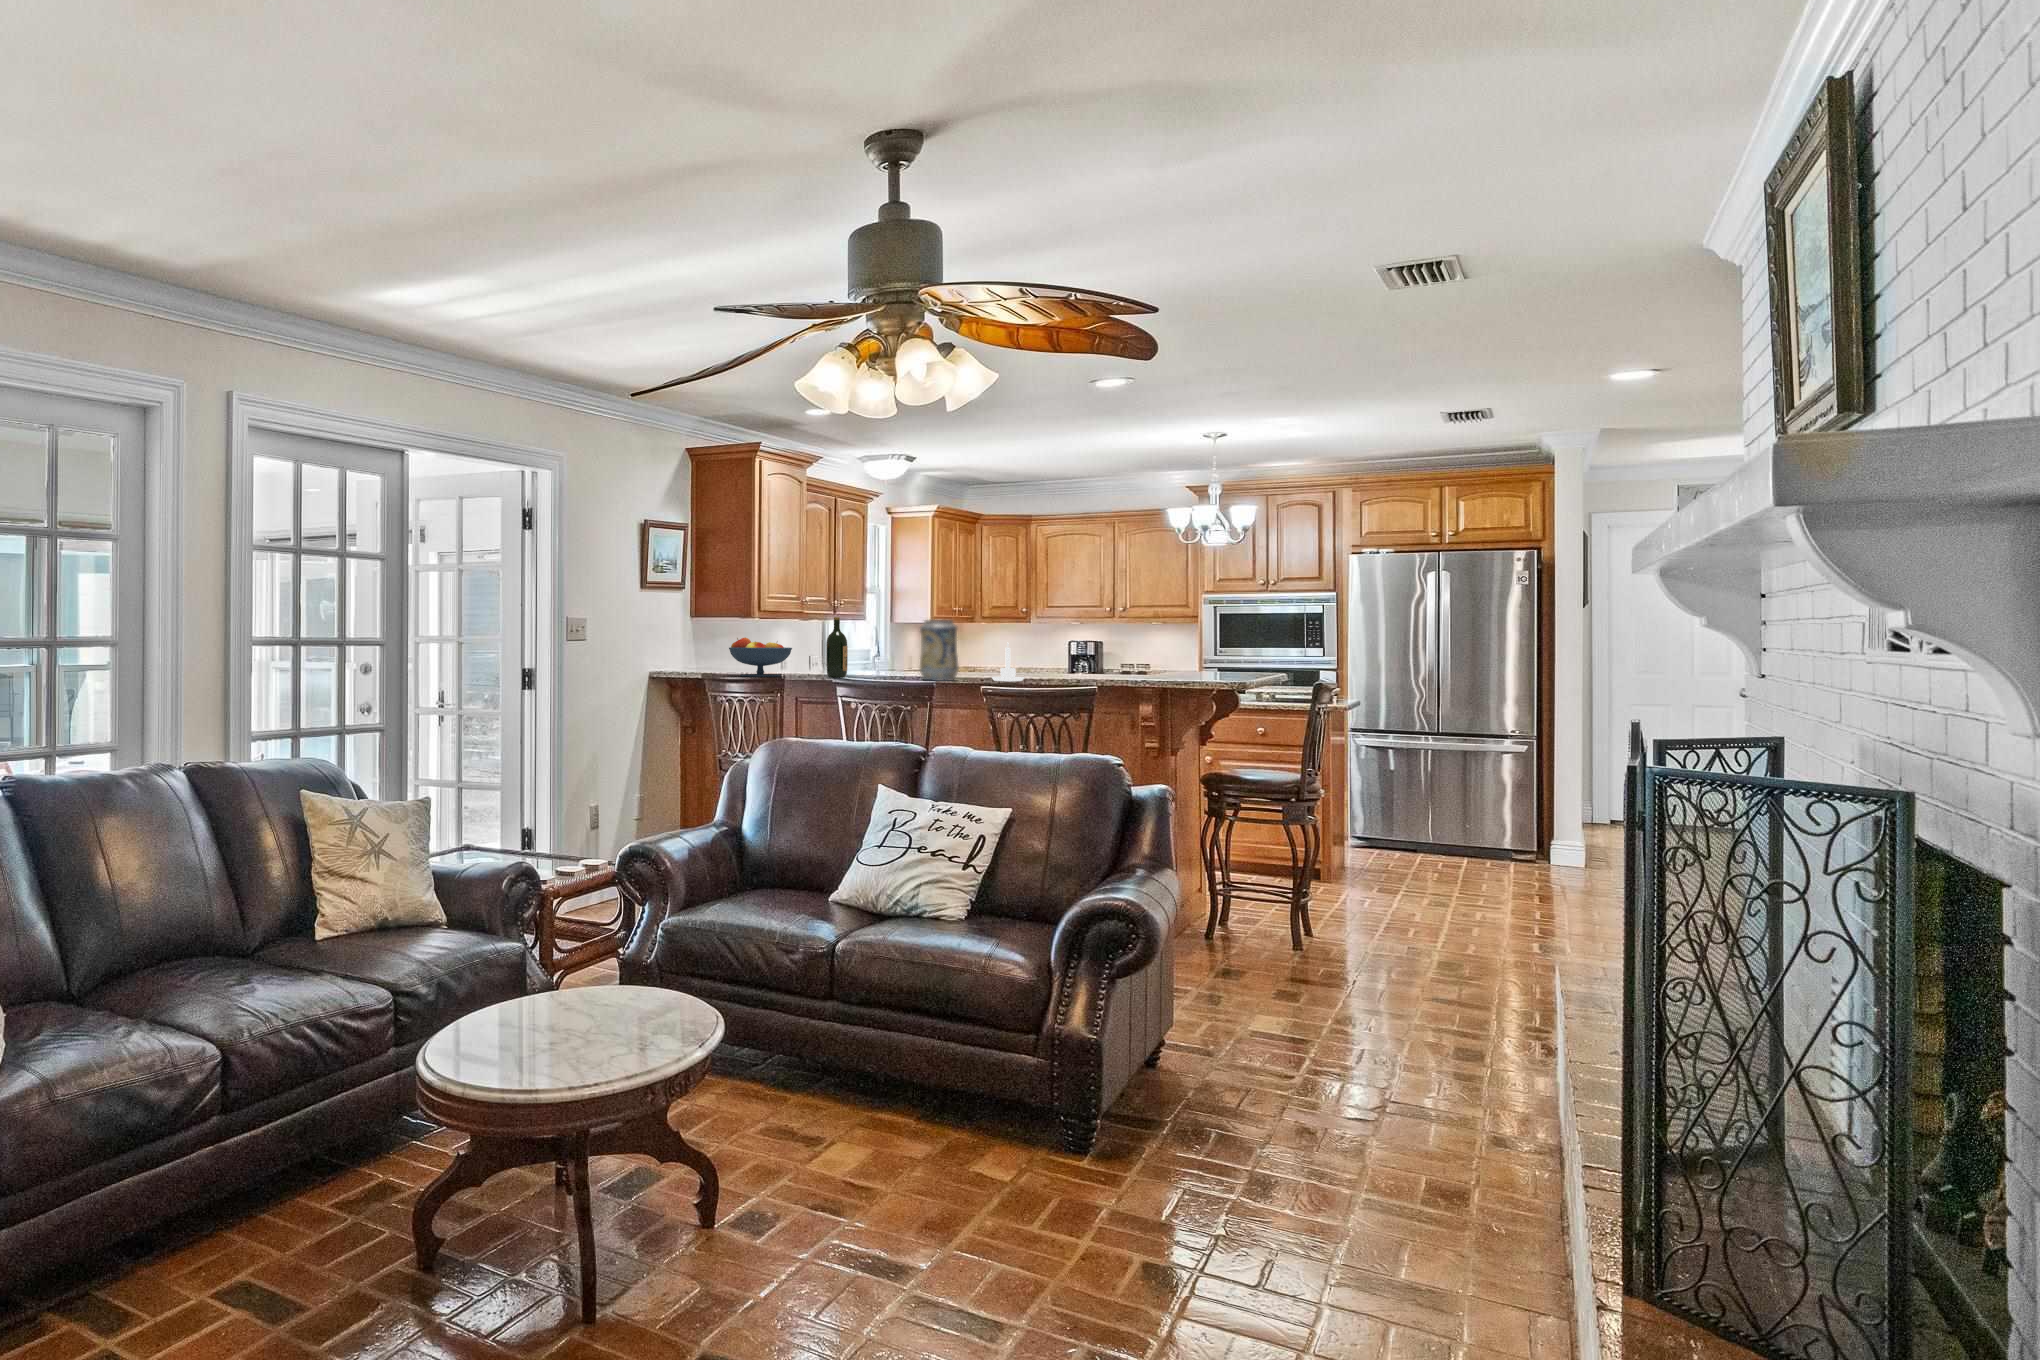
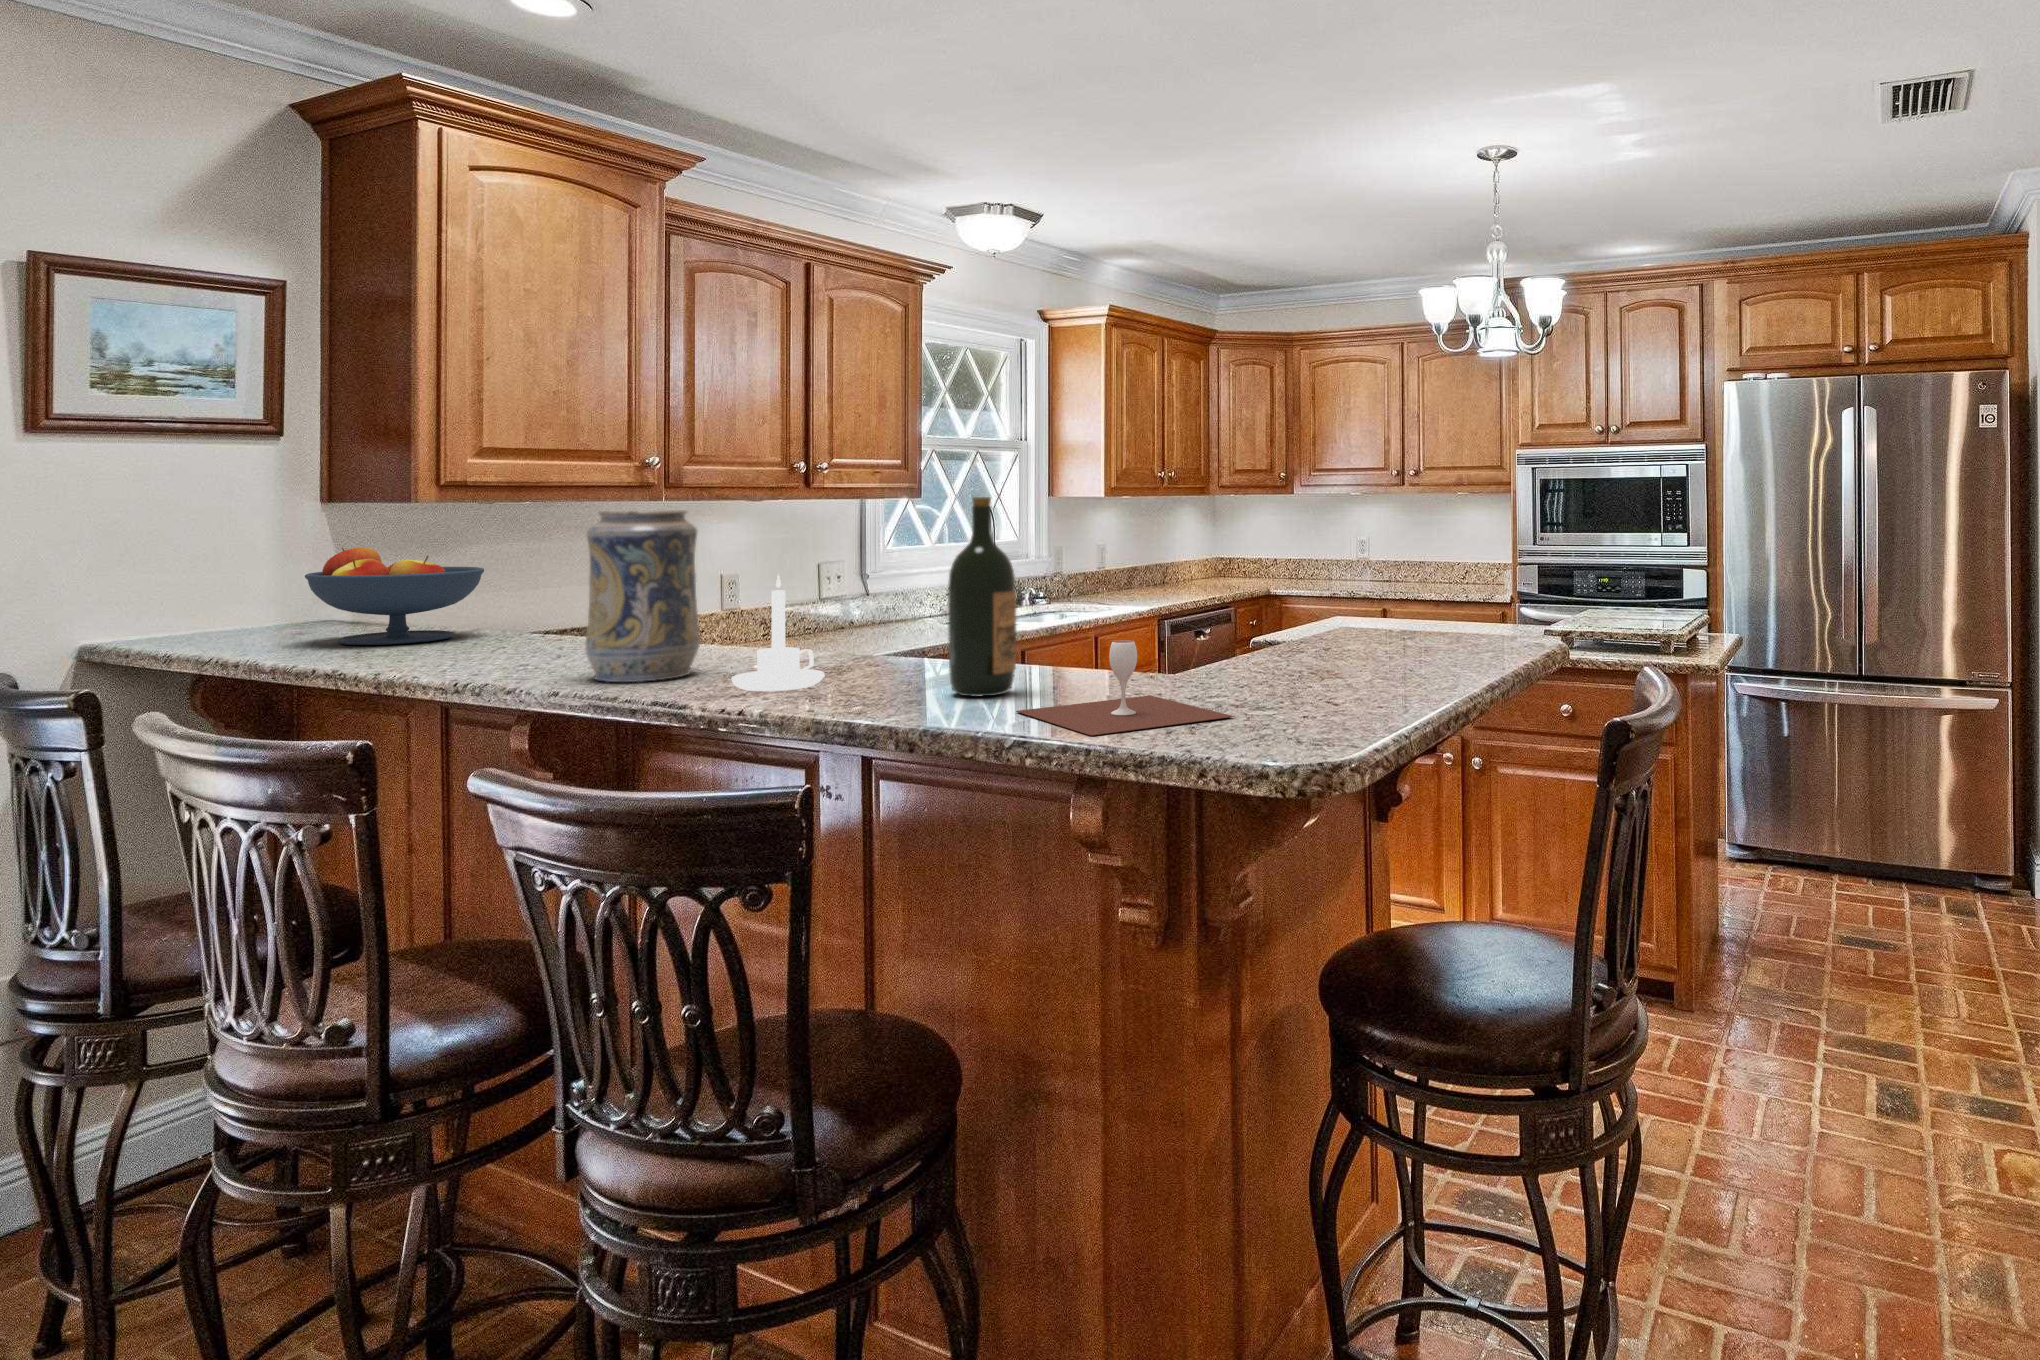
wine bottle: present [826,617,848,678] -> present [948,497,1016,696]
wine glass: none [1121,660,1201,685] -> present [1016,640,1234,736]

